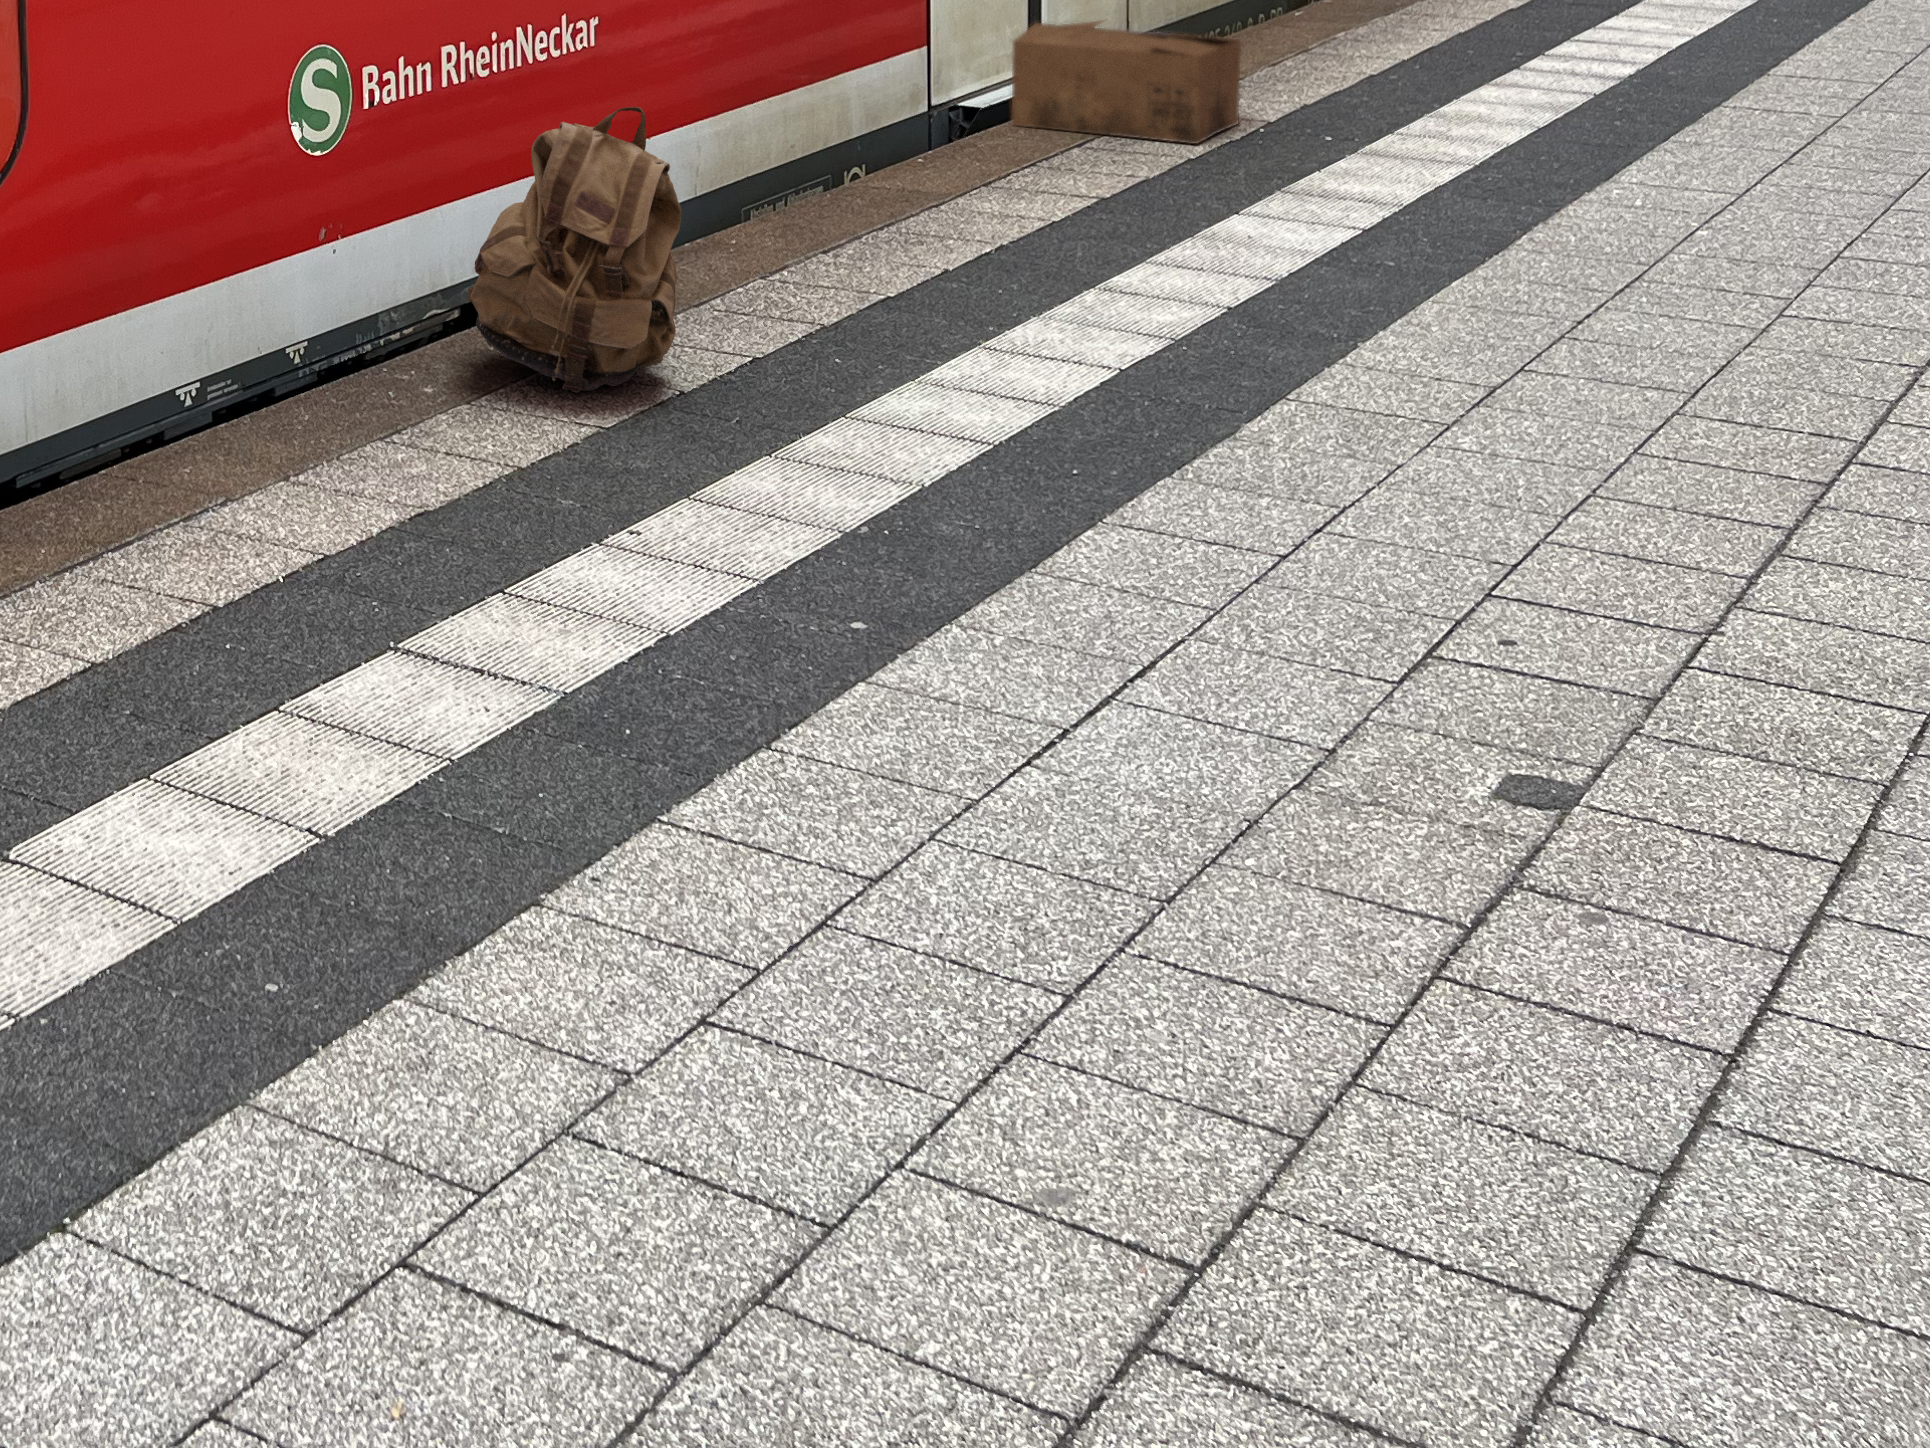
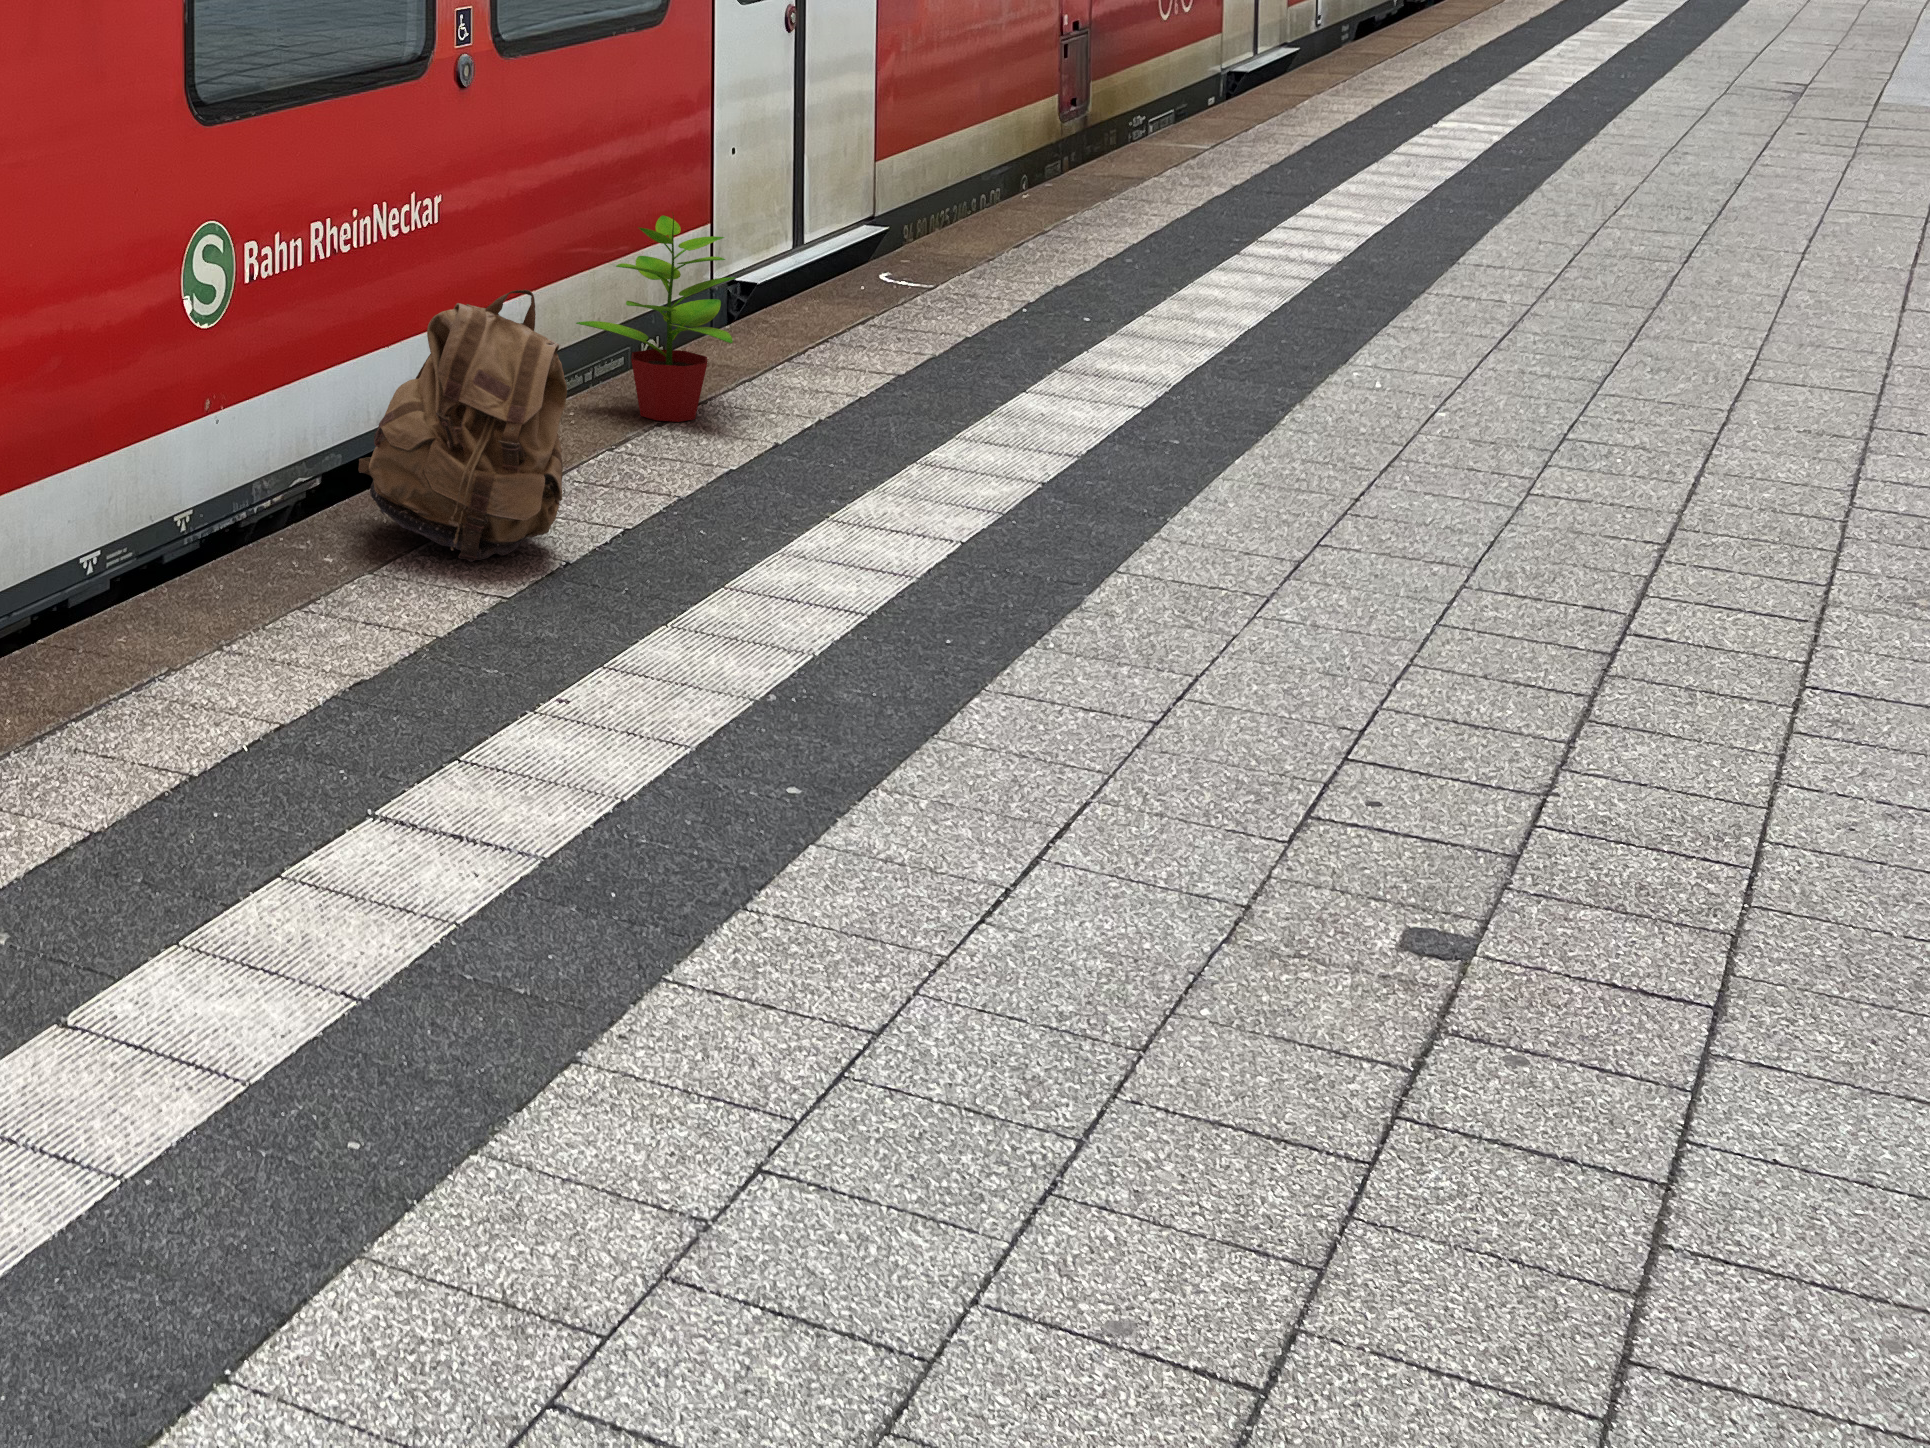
cardboard box: present [1011,21,1241,144] -> none [797,203,1006,323]
potted plant: none [735,27,908,249] -> present [576,215,735,422]

